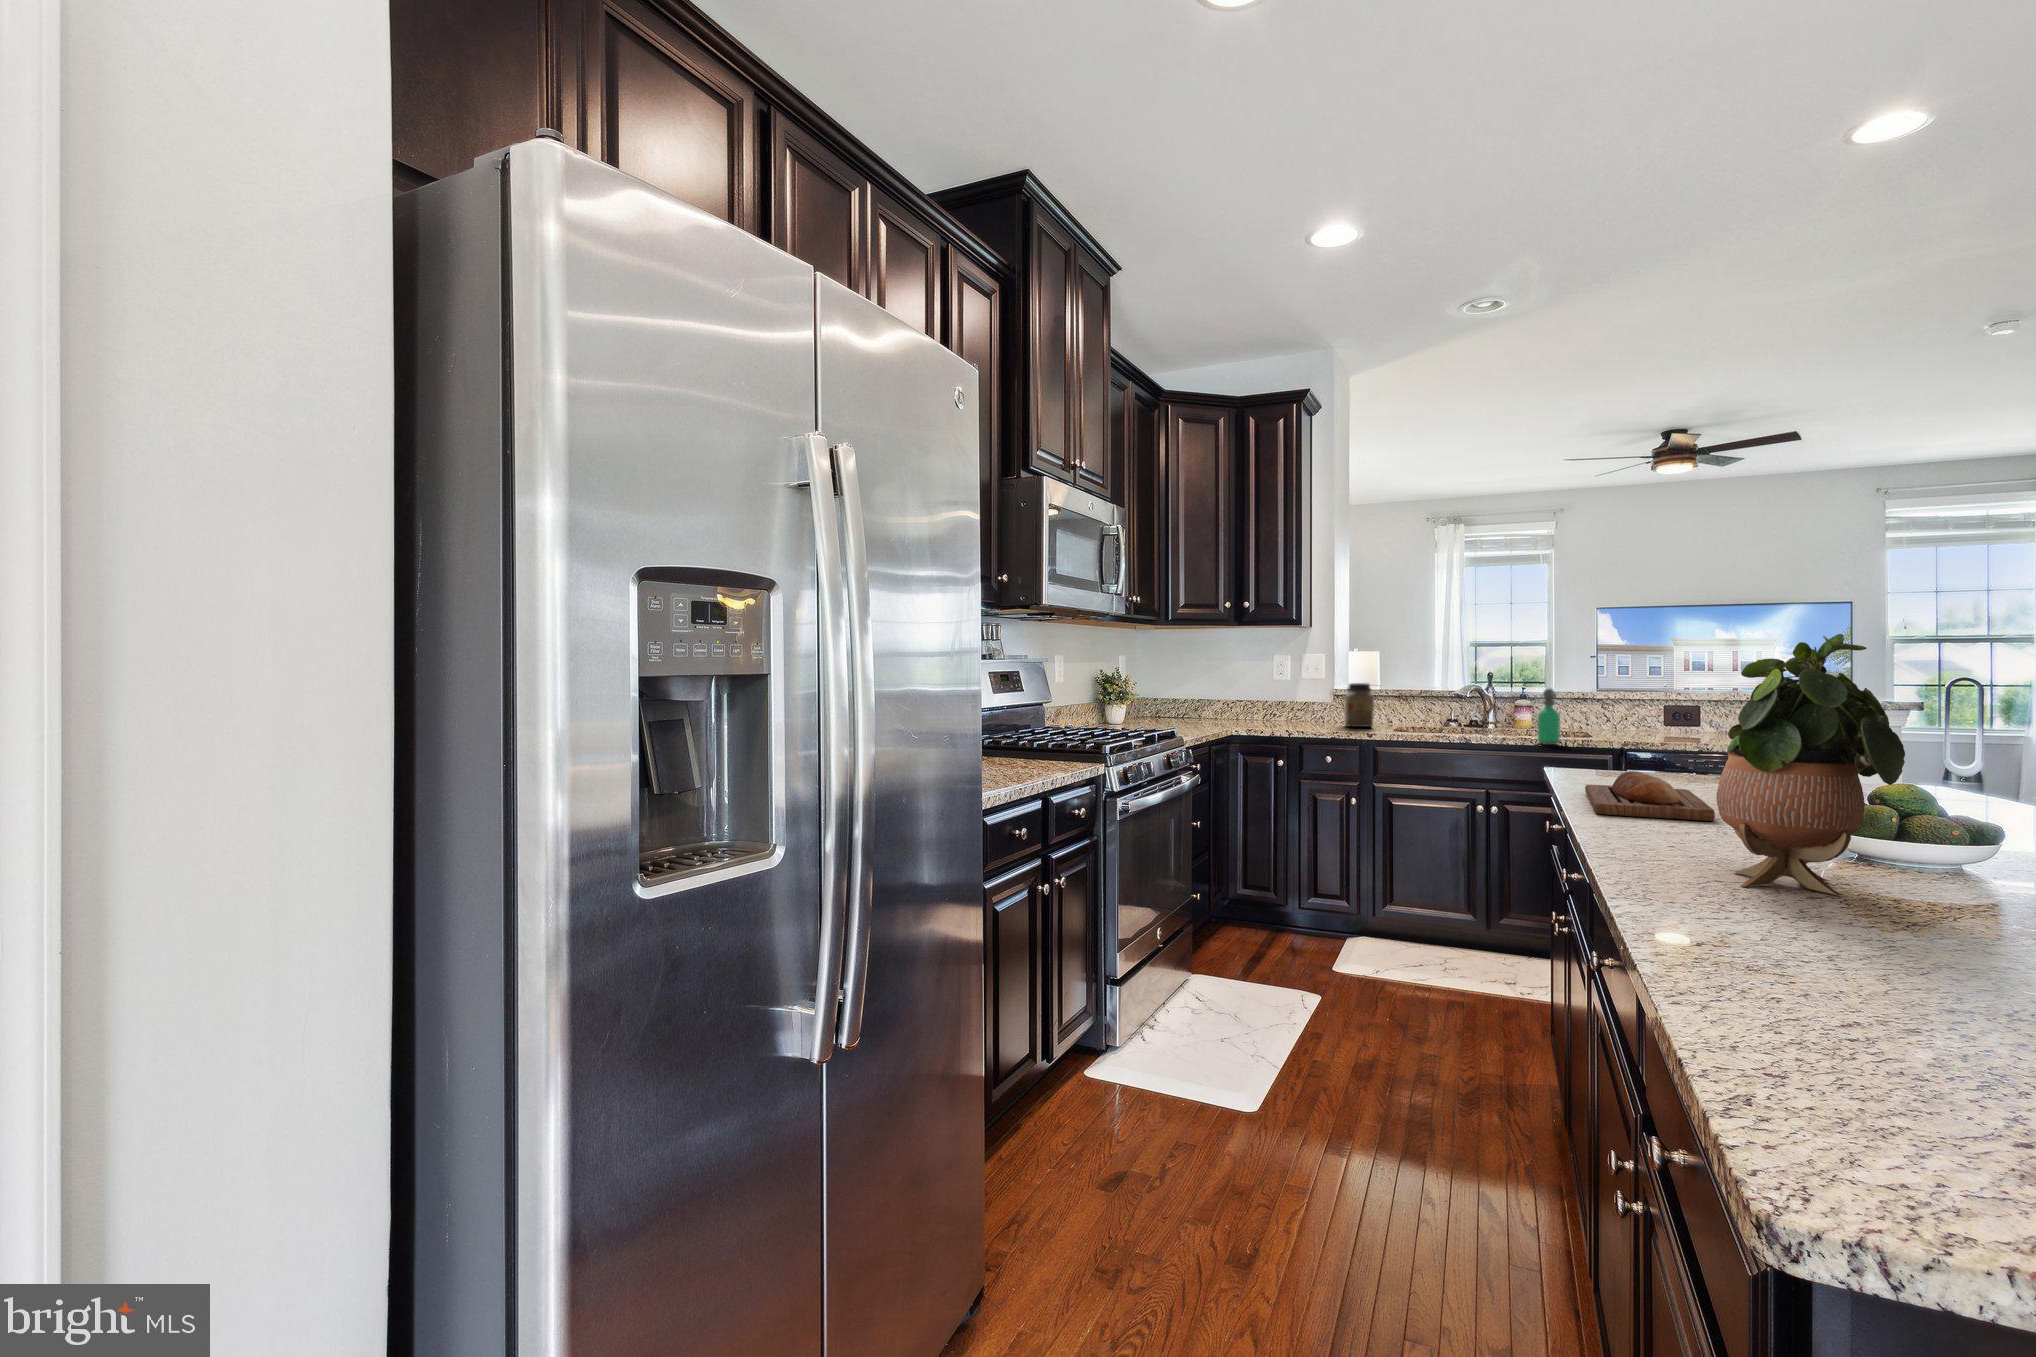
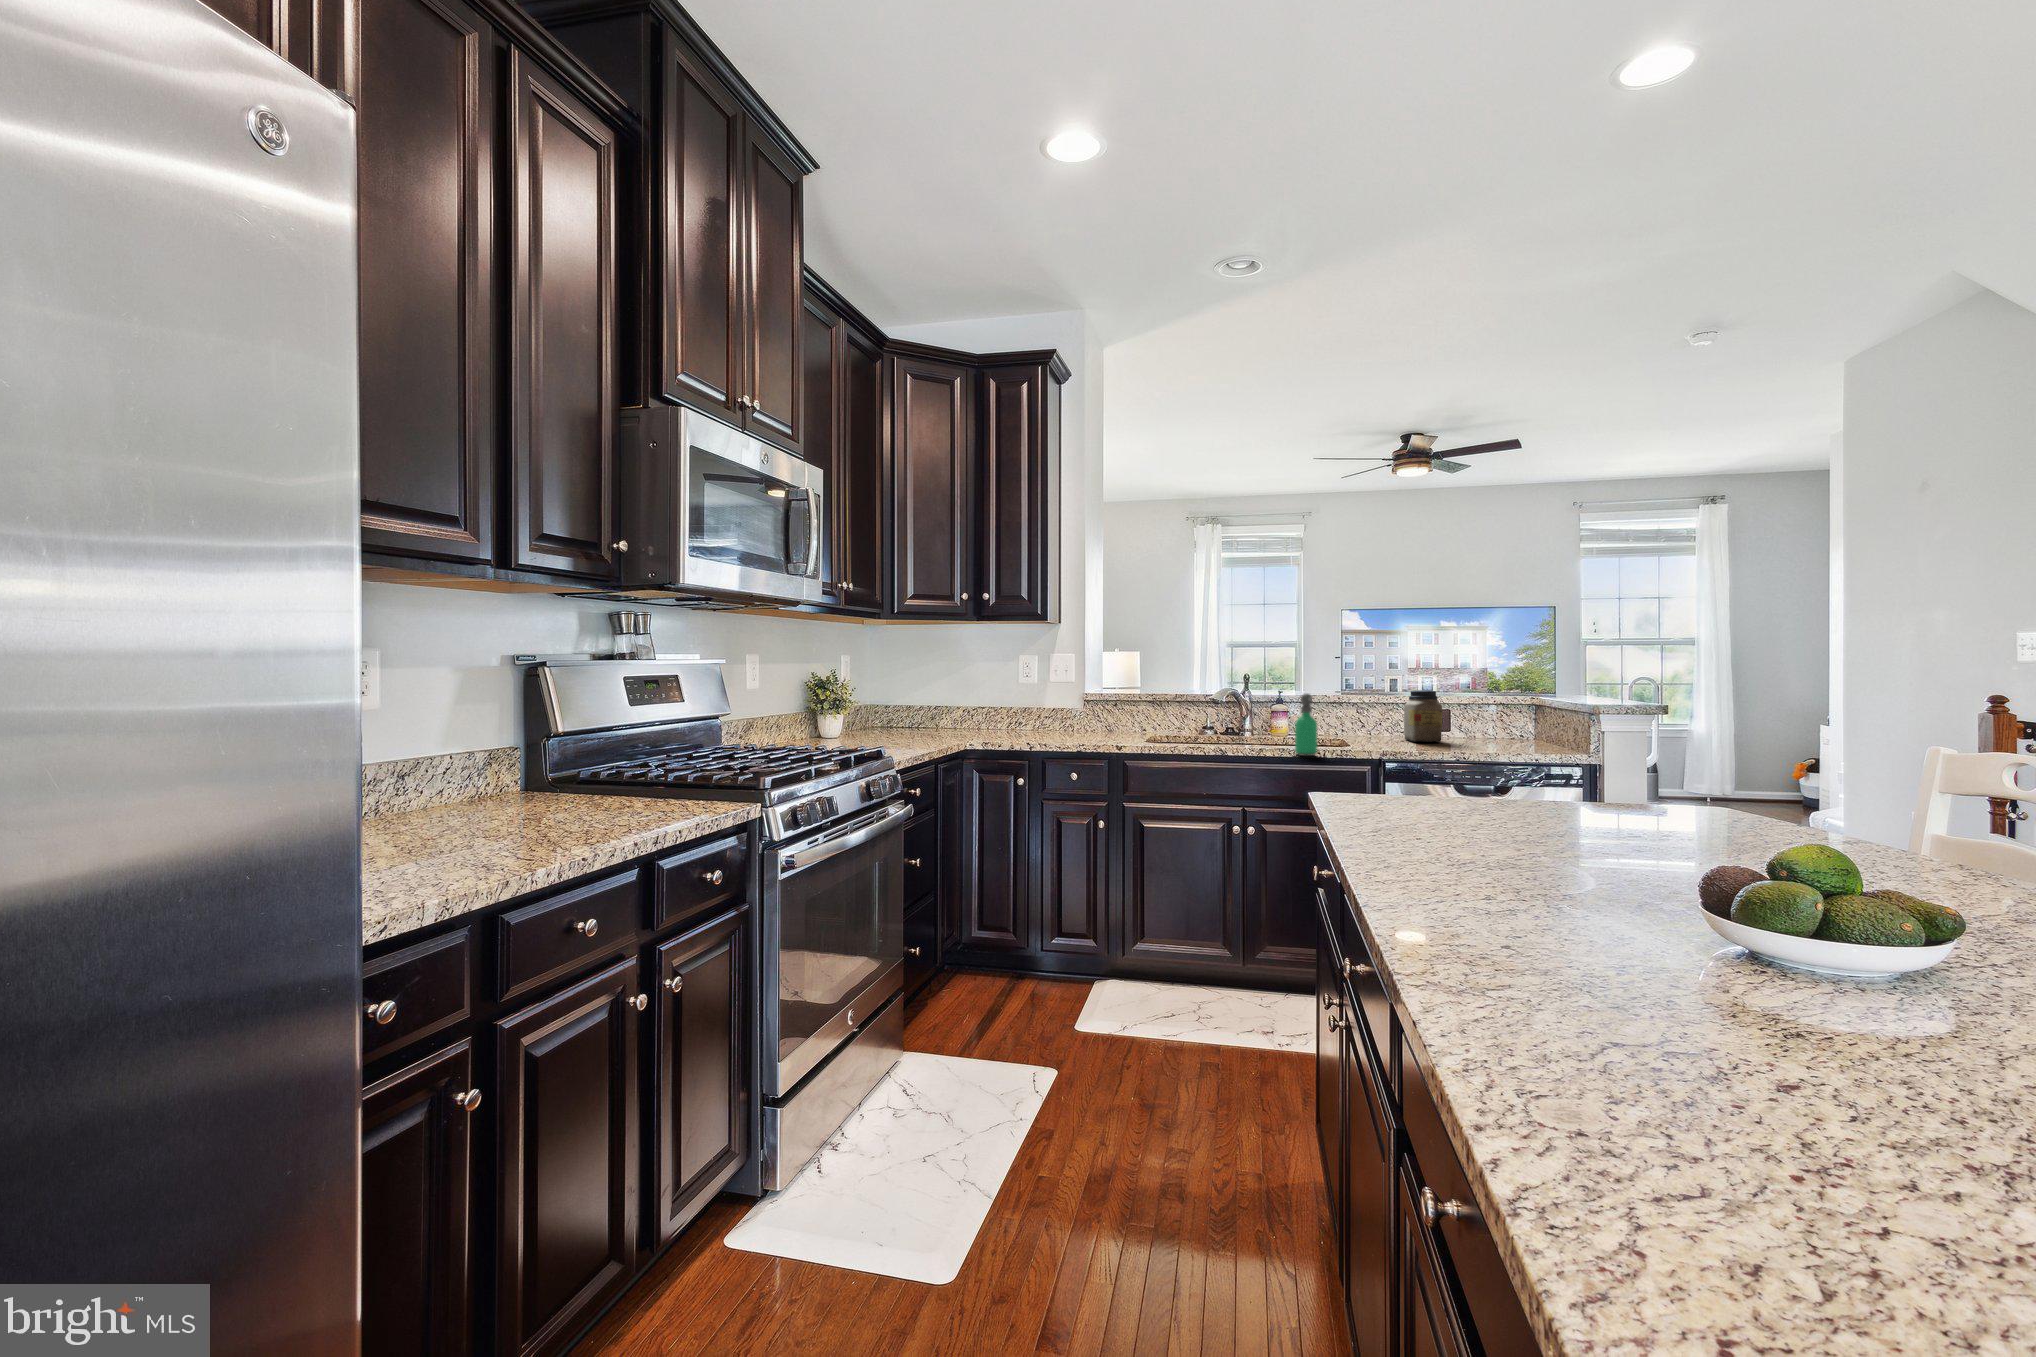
potted plant: present [1716,634,1905,895] -> none [1599,624,1912,1068]
jar: present [1345,683,1374,727] -> present [1404,690,1443,742]
bread loaf: present [1585,771,1715,821] -> none [1362,808,1531,883]

